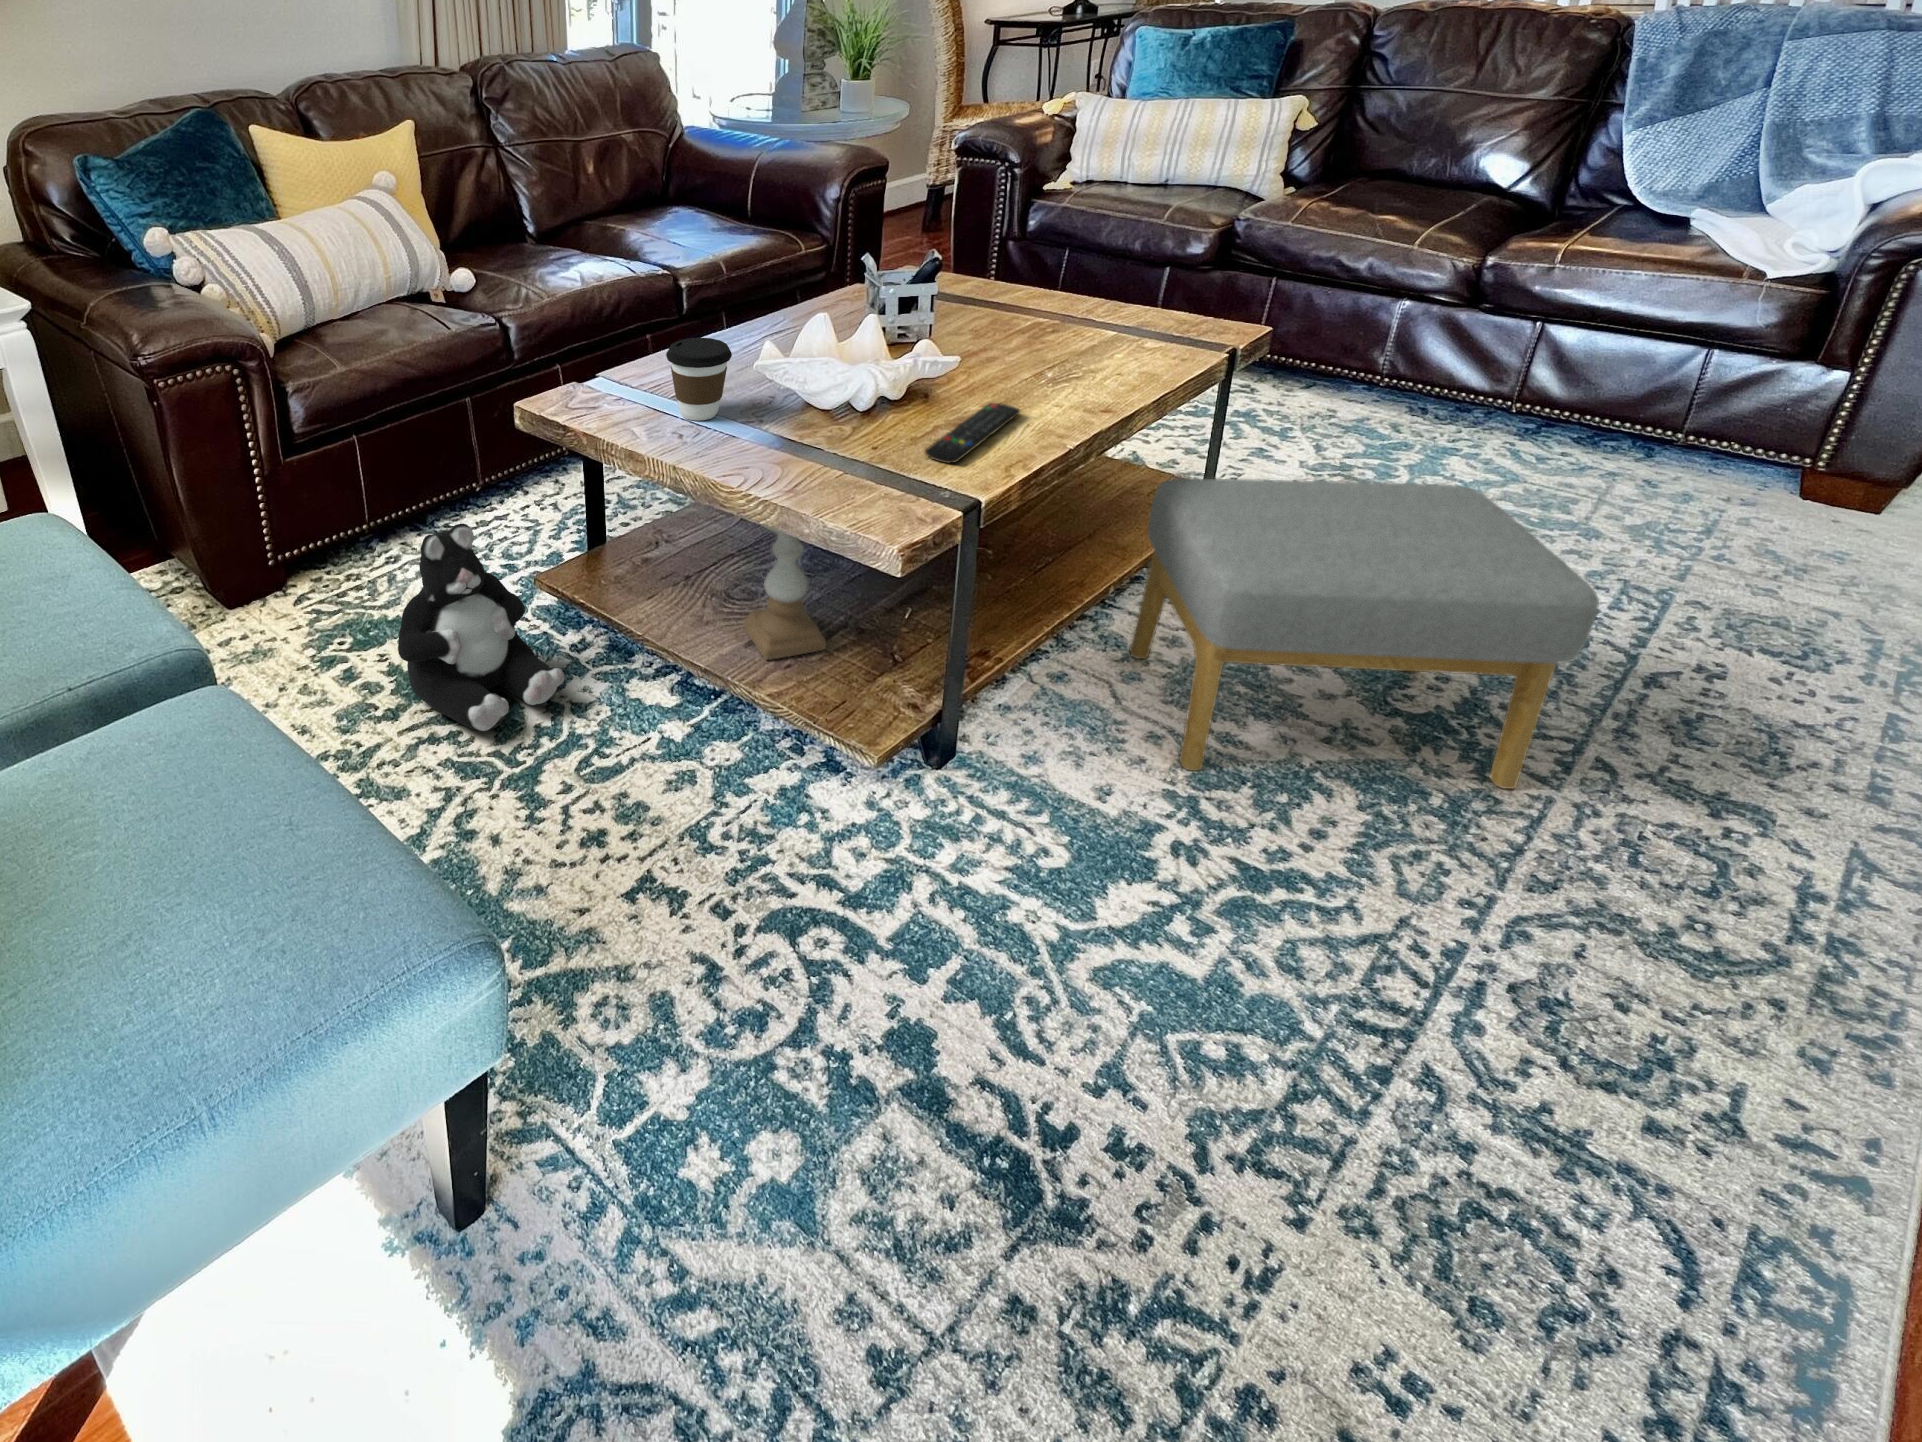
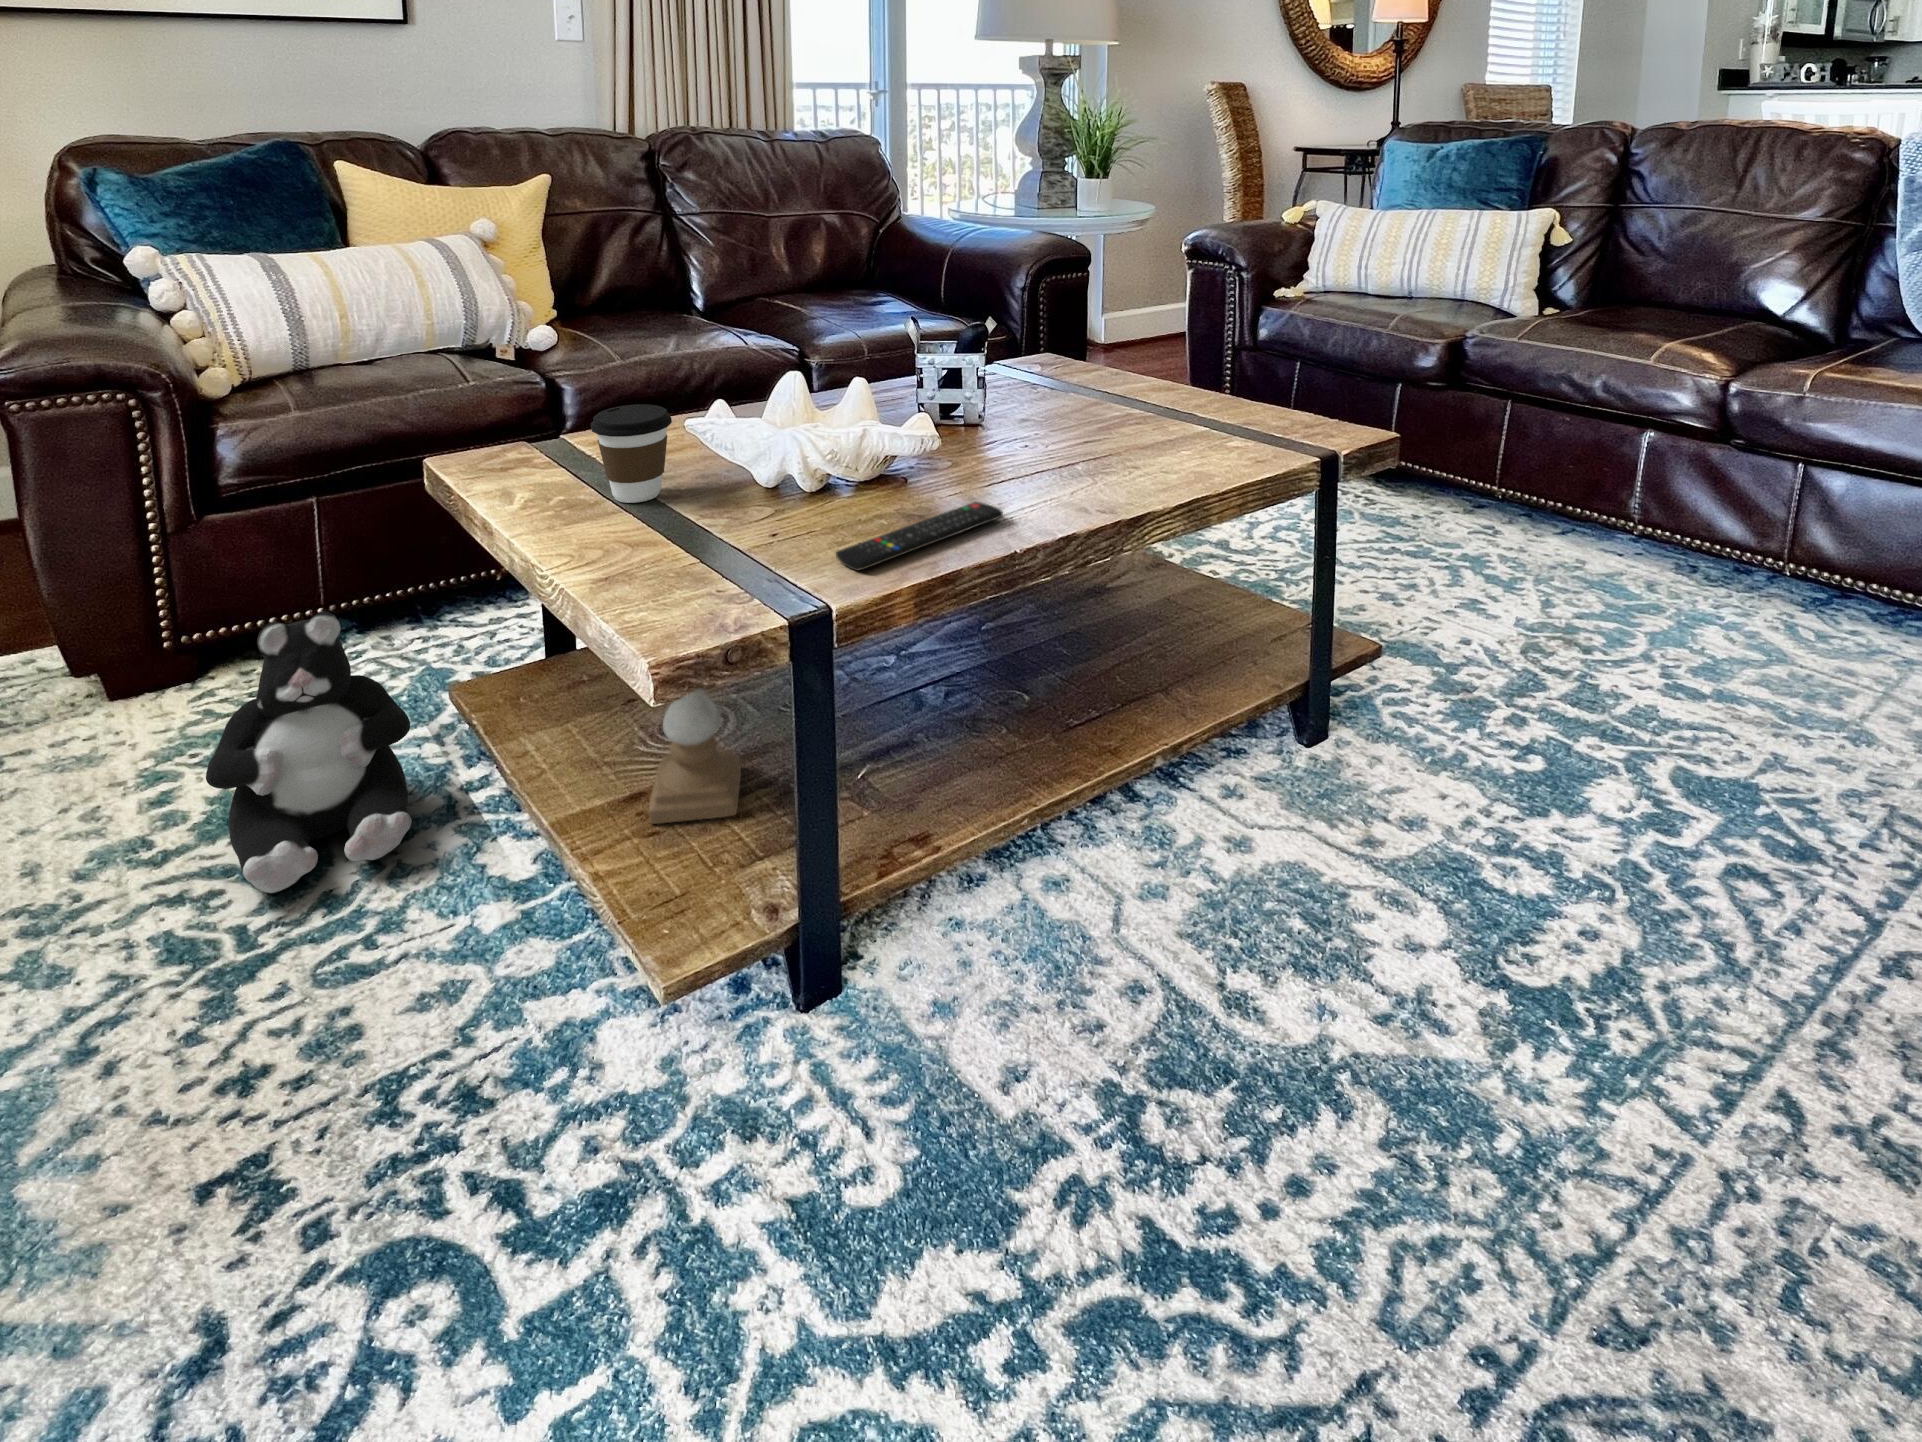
footstool: present [1130,479,1599,789] -> none [1148,616,1685,1134]

